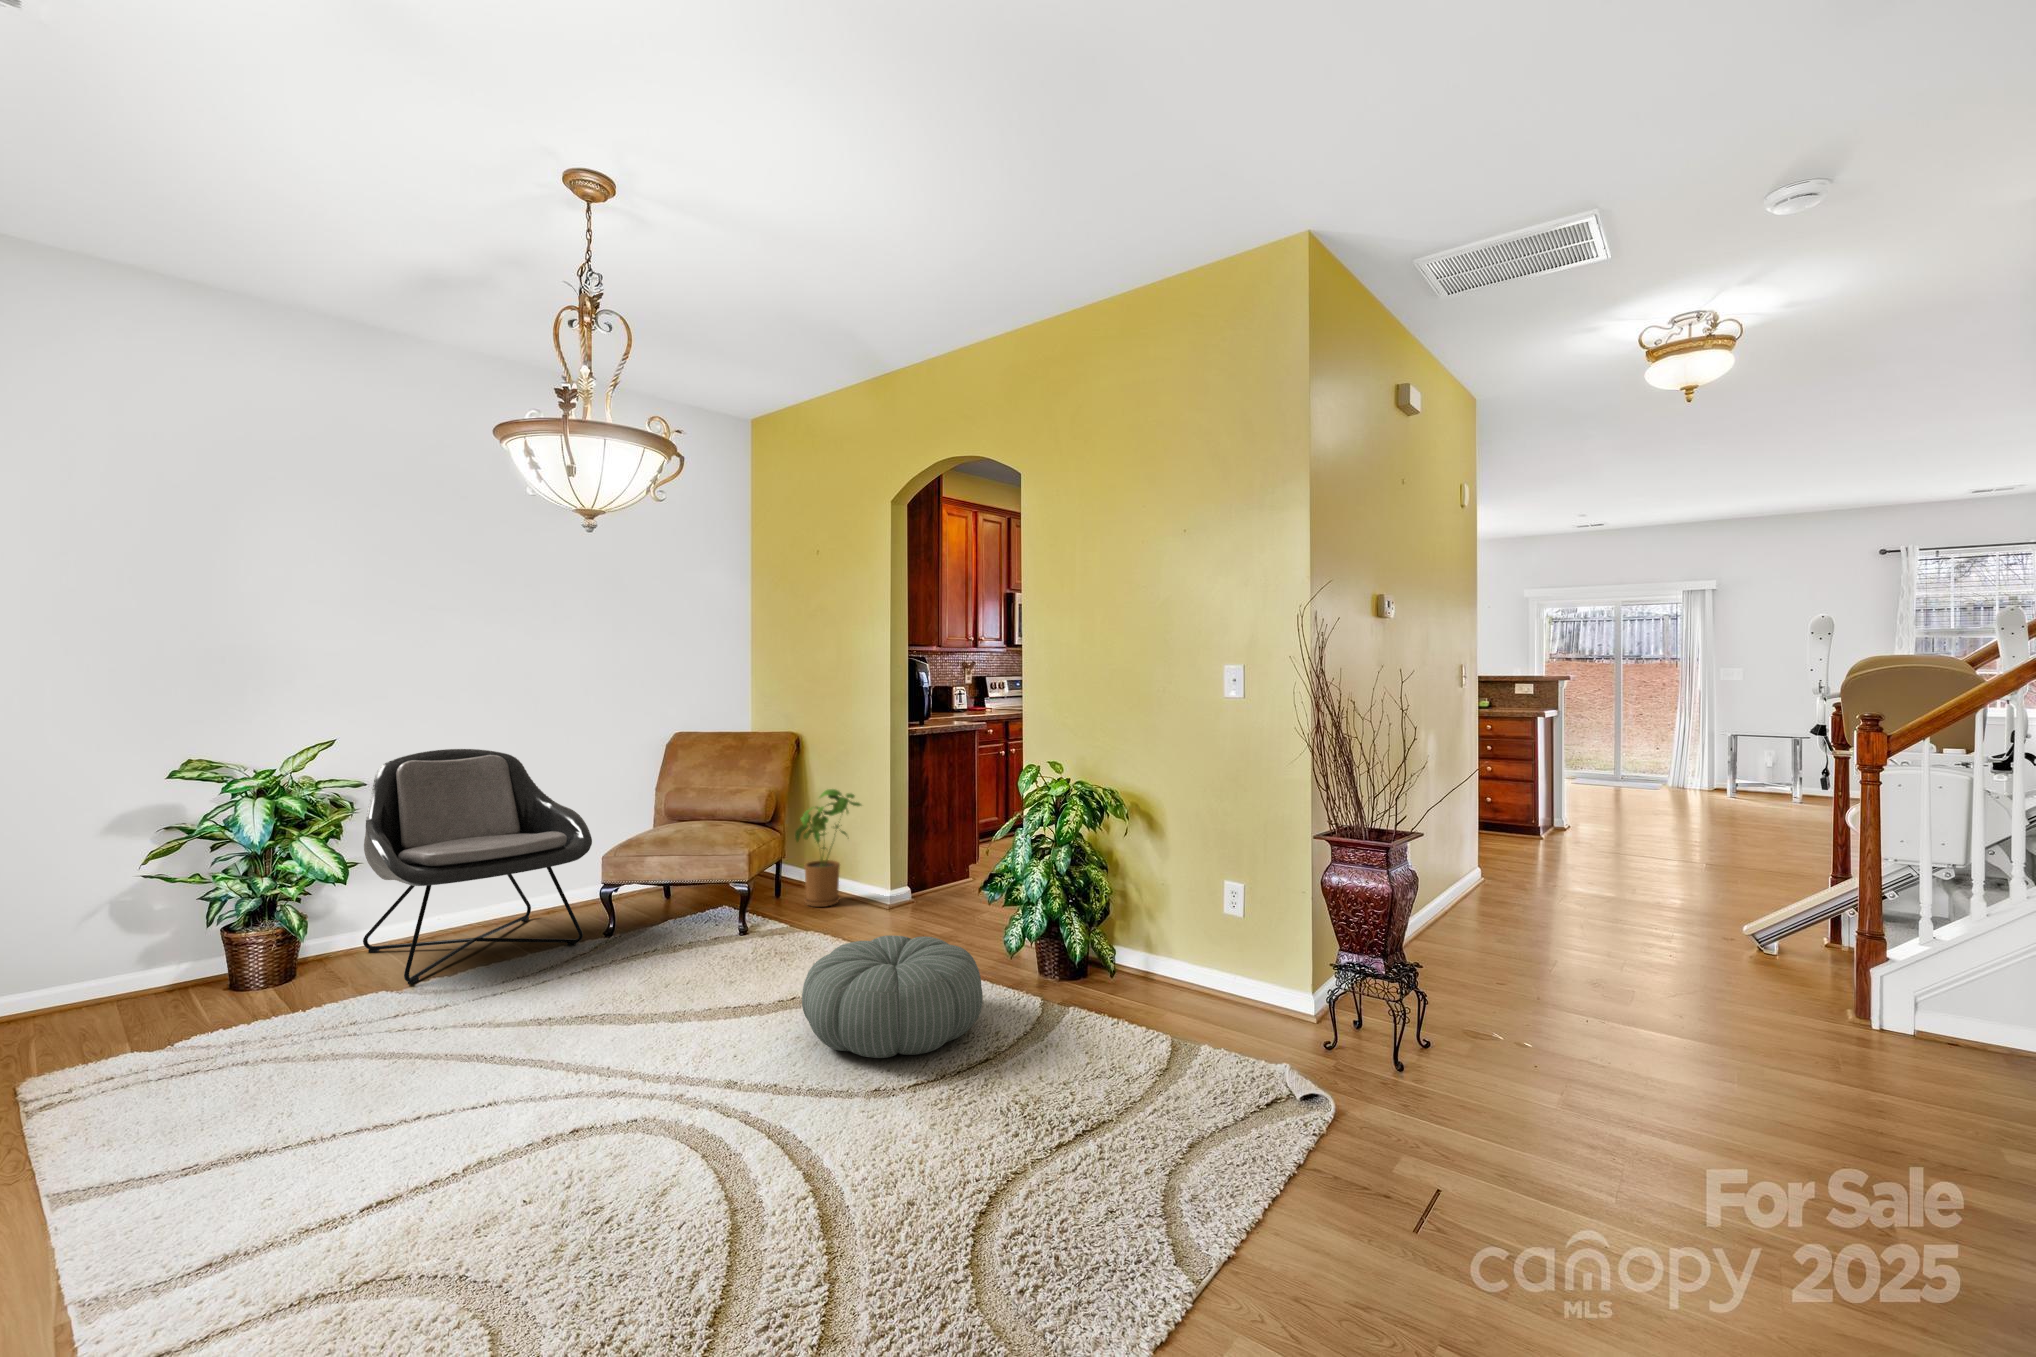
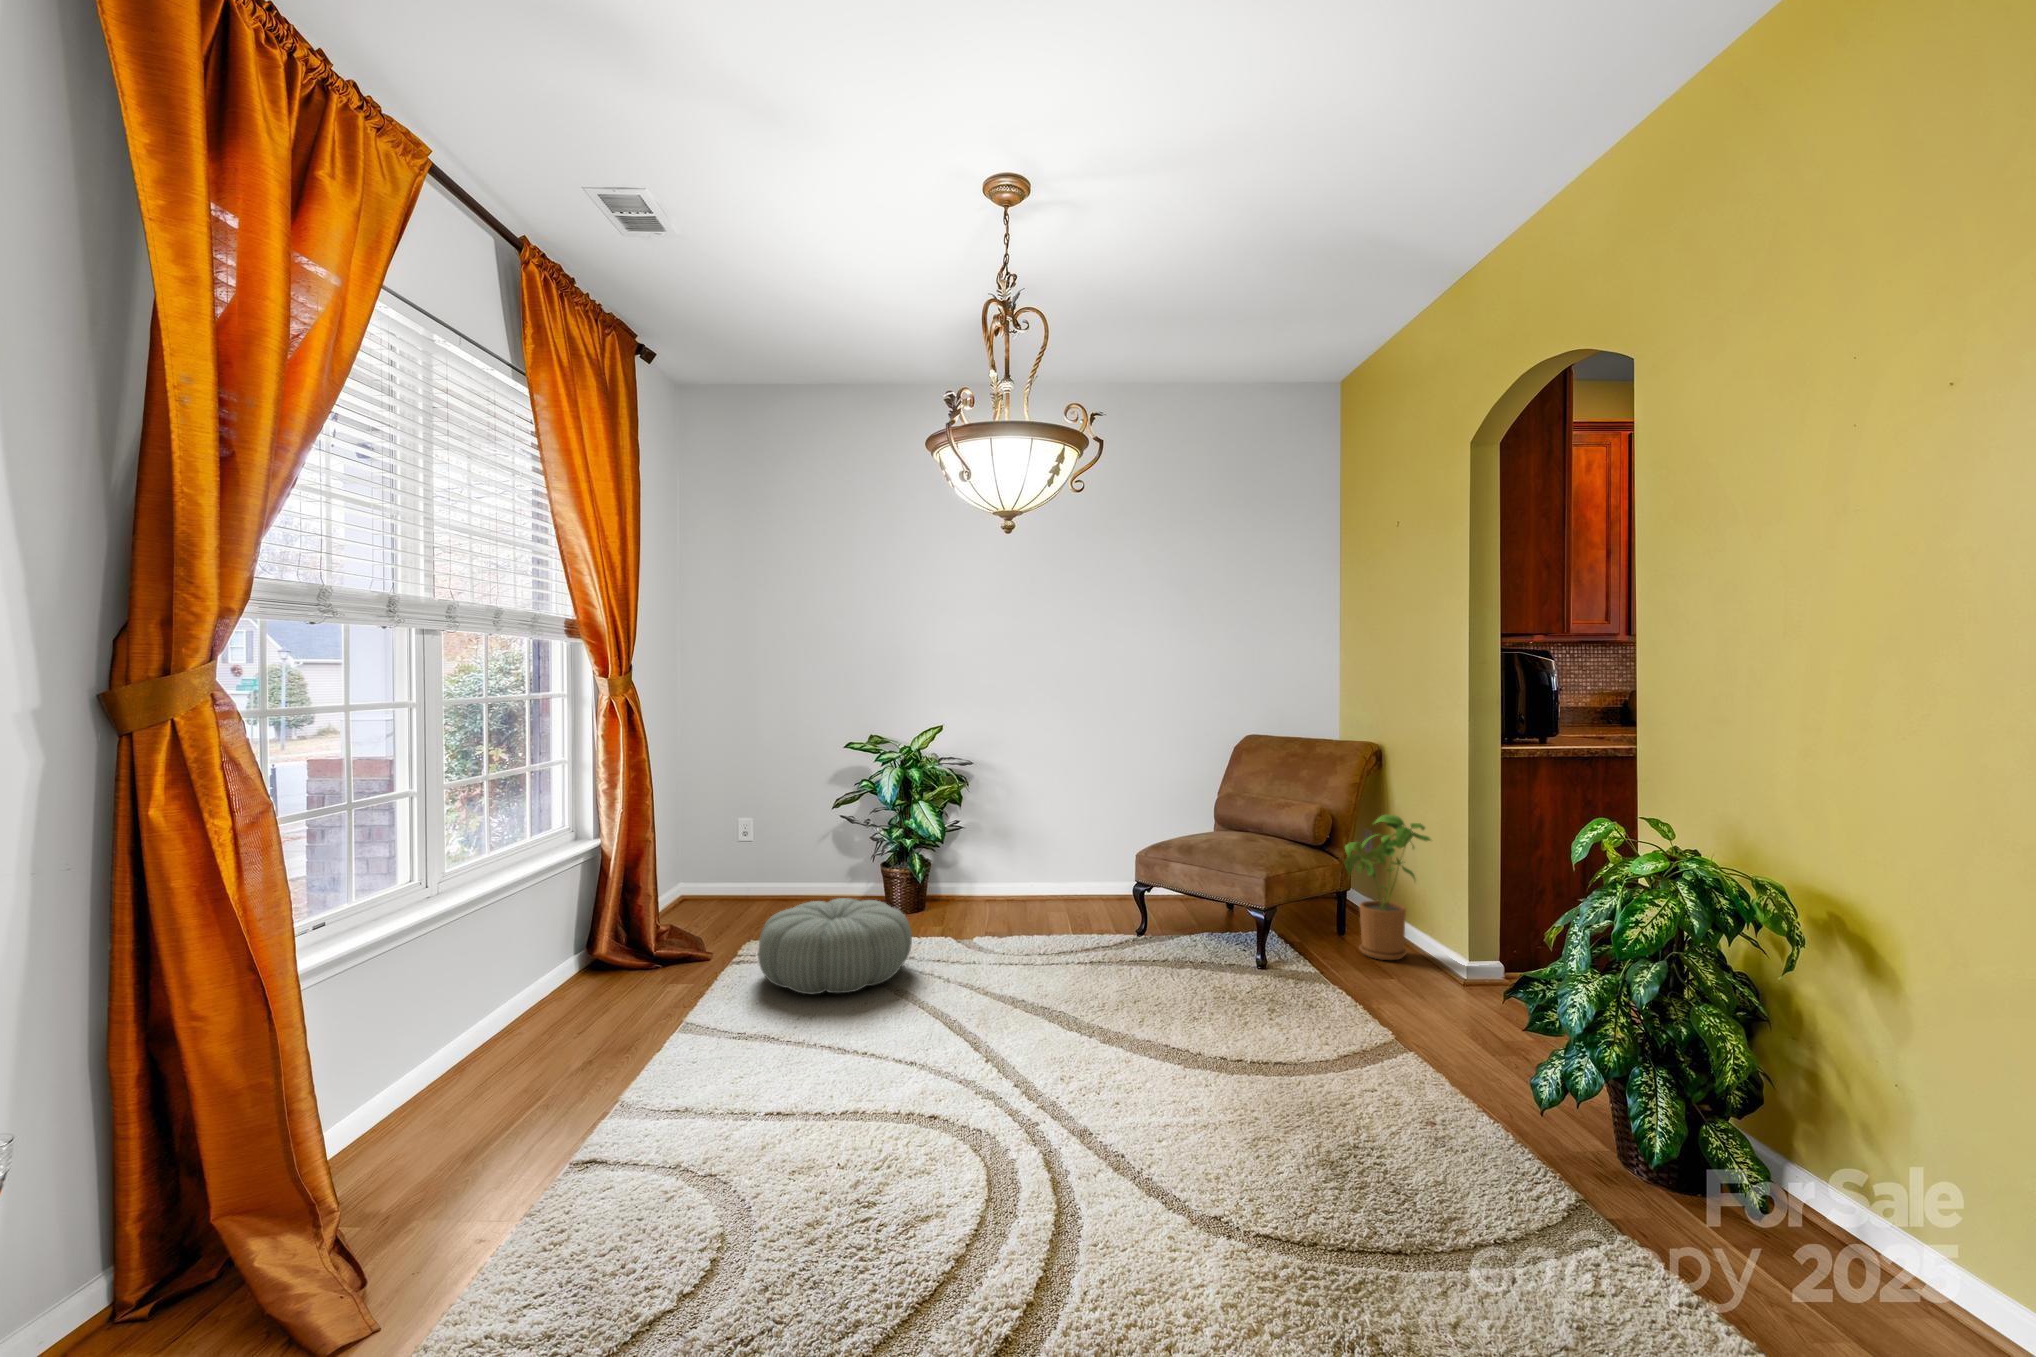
lounge chair: present [363,749,592,984] -> none [956,740,1124,938]
pouf: present [802,935,983,1058] -> present [758,898,912,994]

